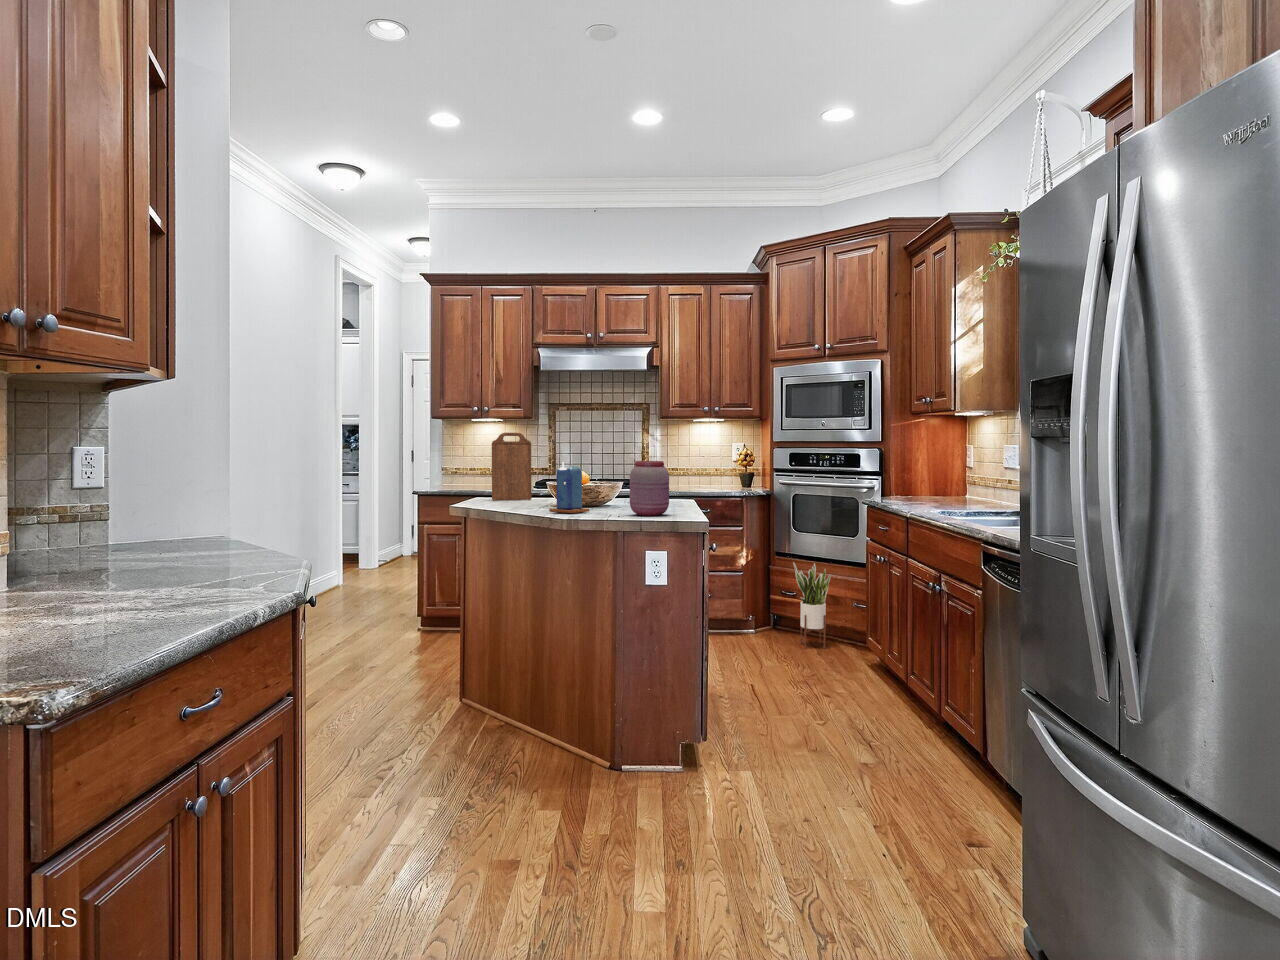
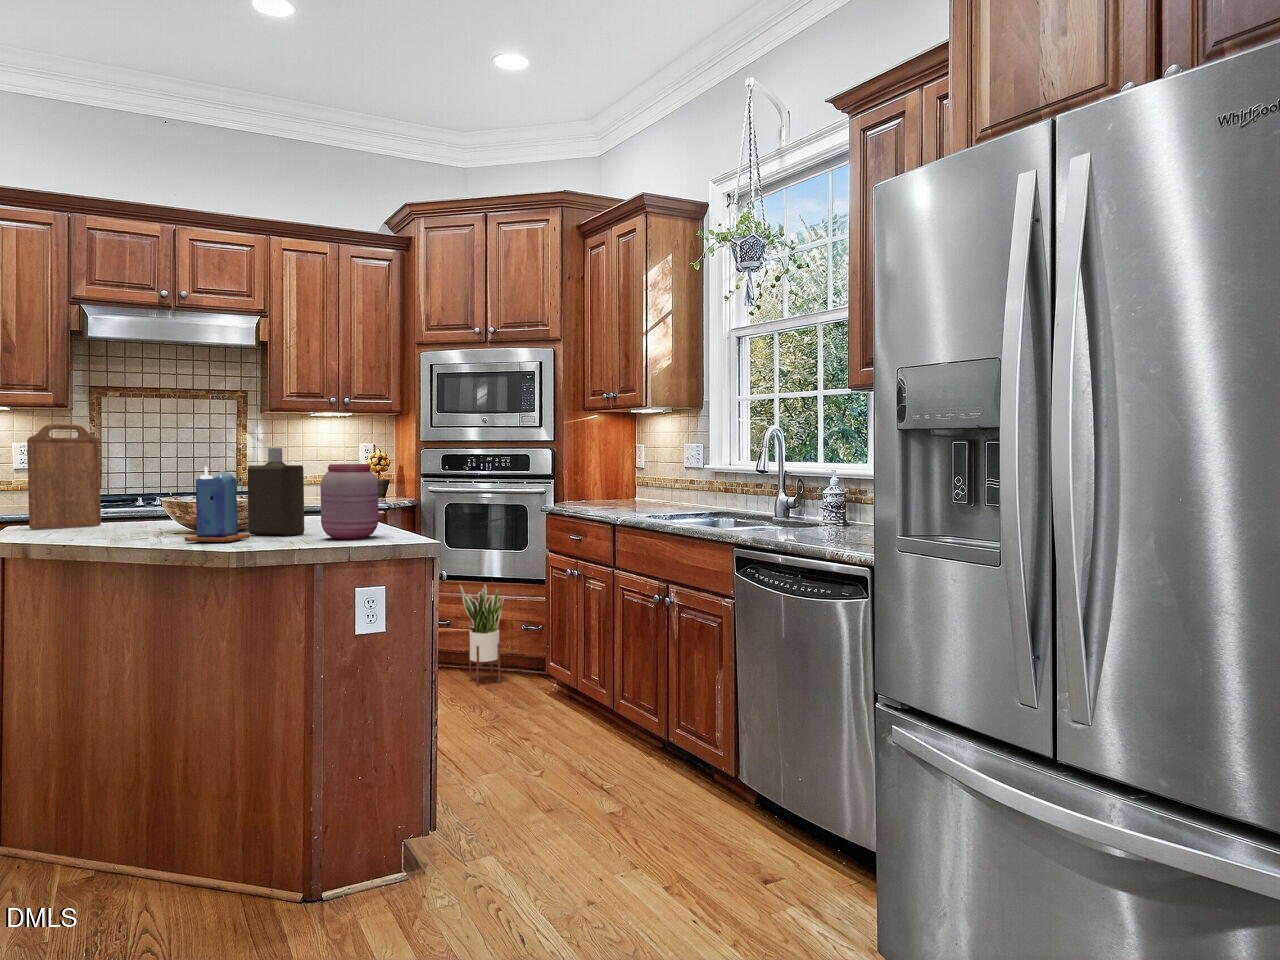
bottle: none [595,449,629,511] -> present [247,448,304,536]

